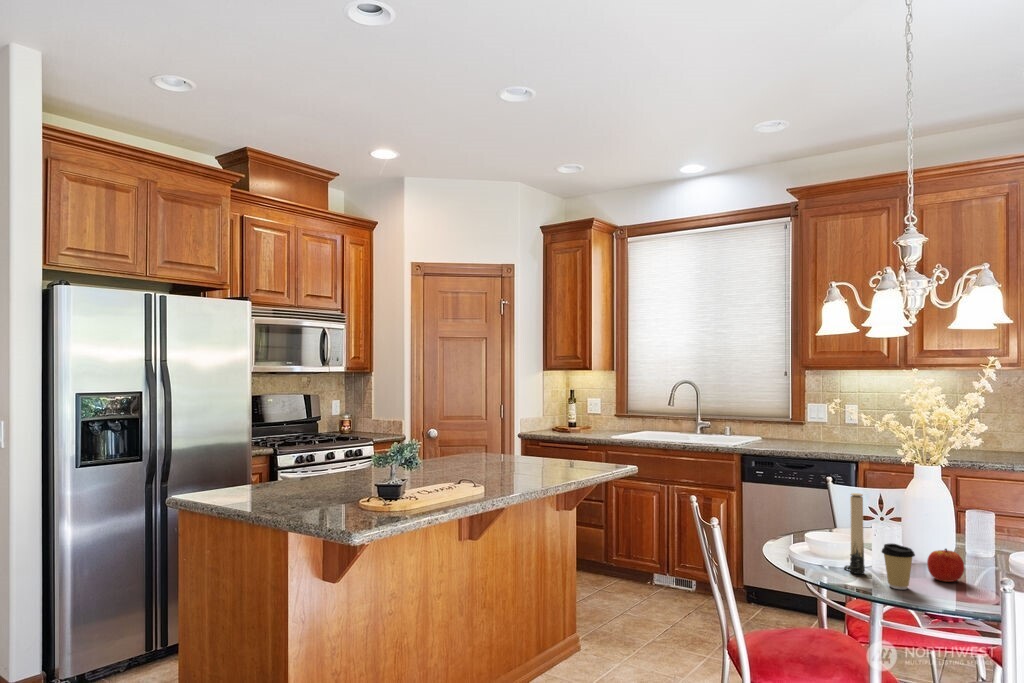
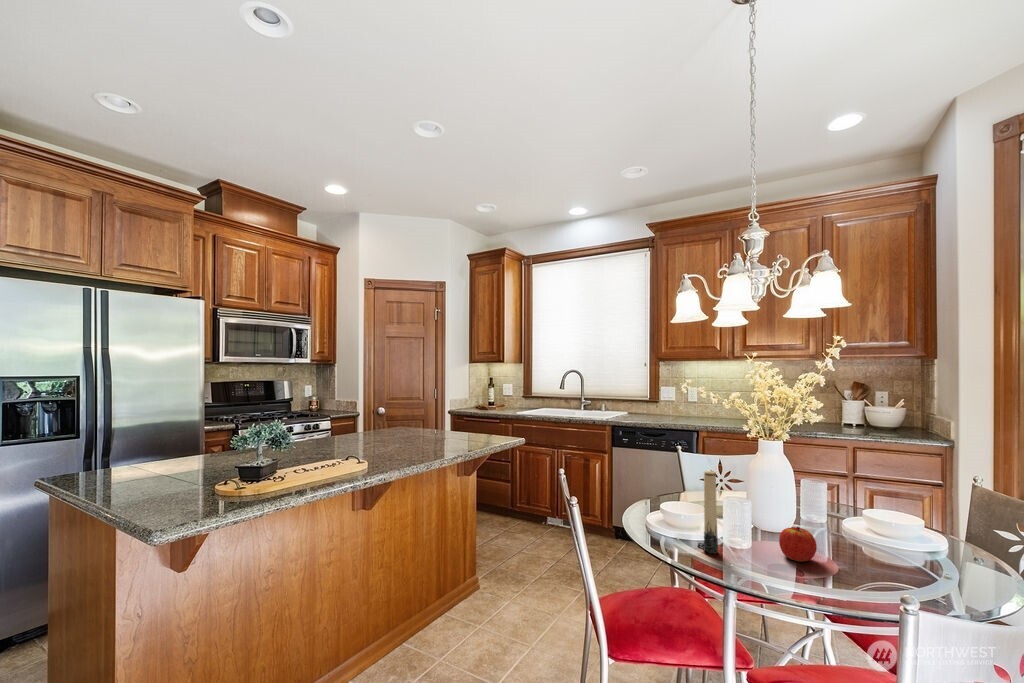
coffee cup: present [882,544,915,589] -> none [736,524,772,575]

